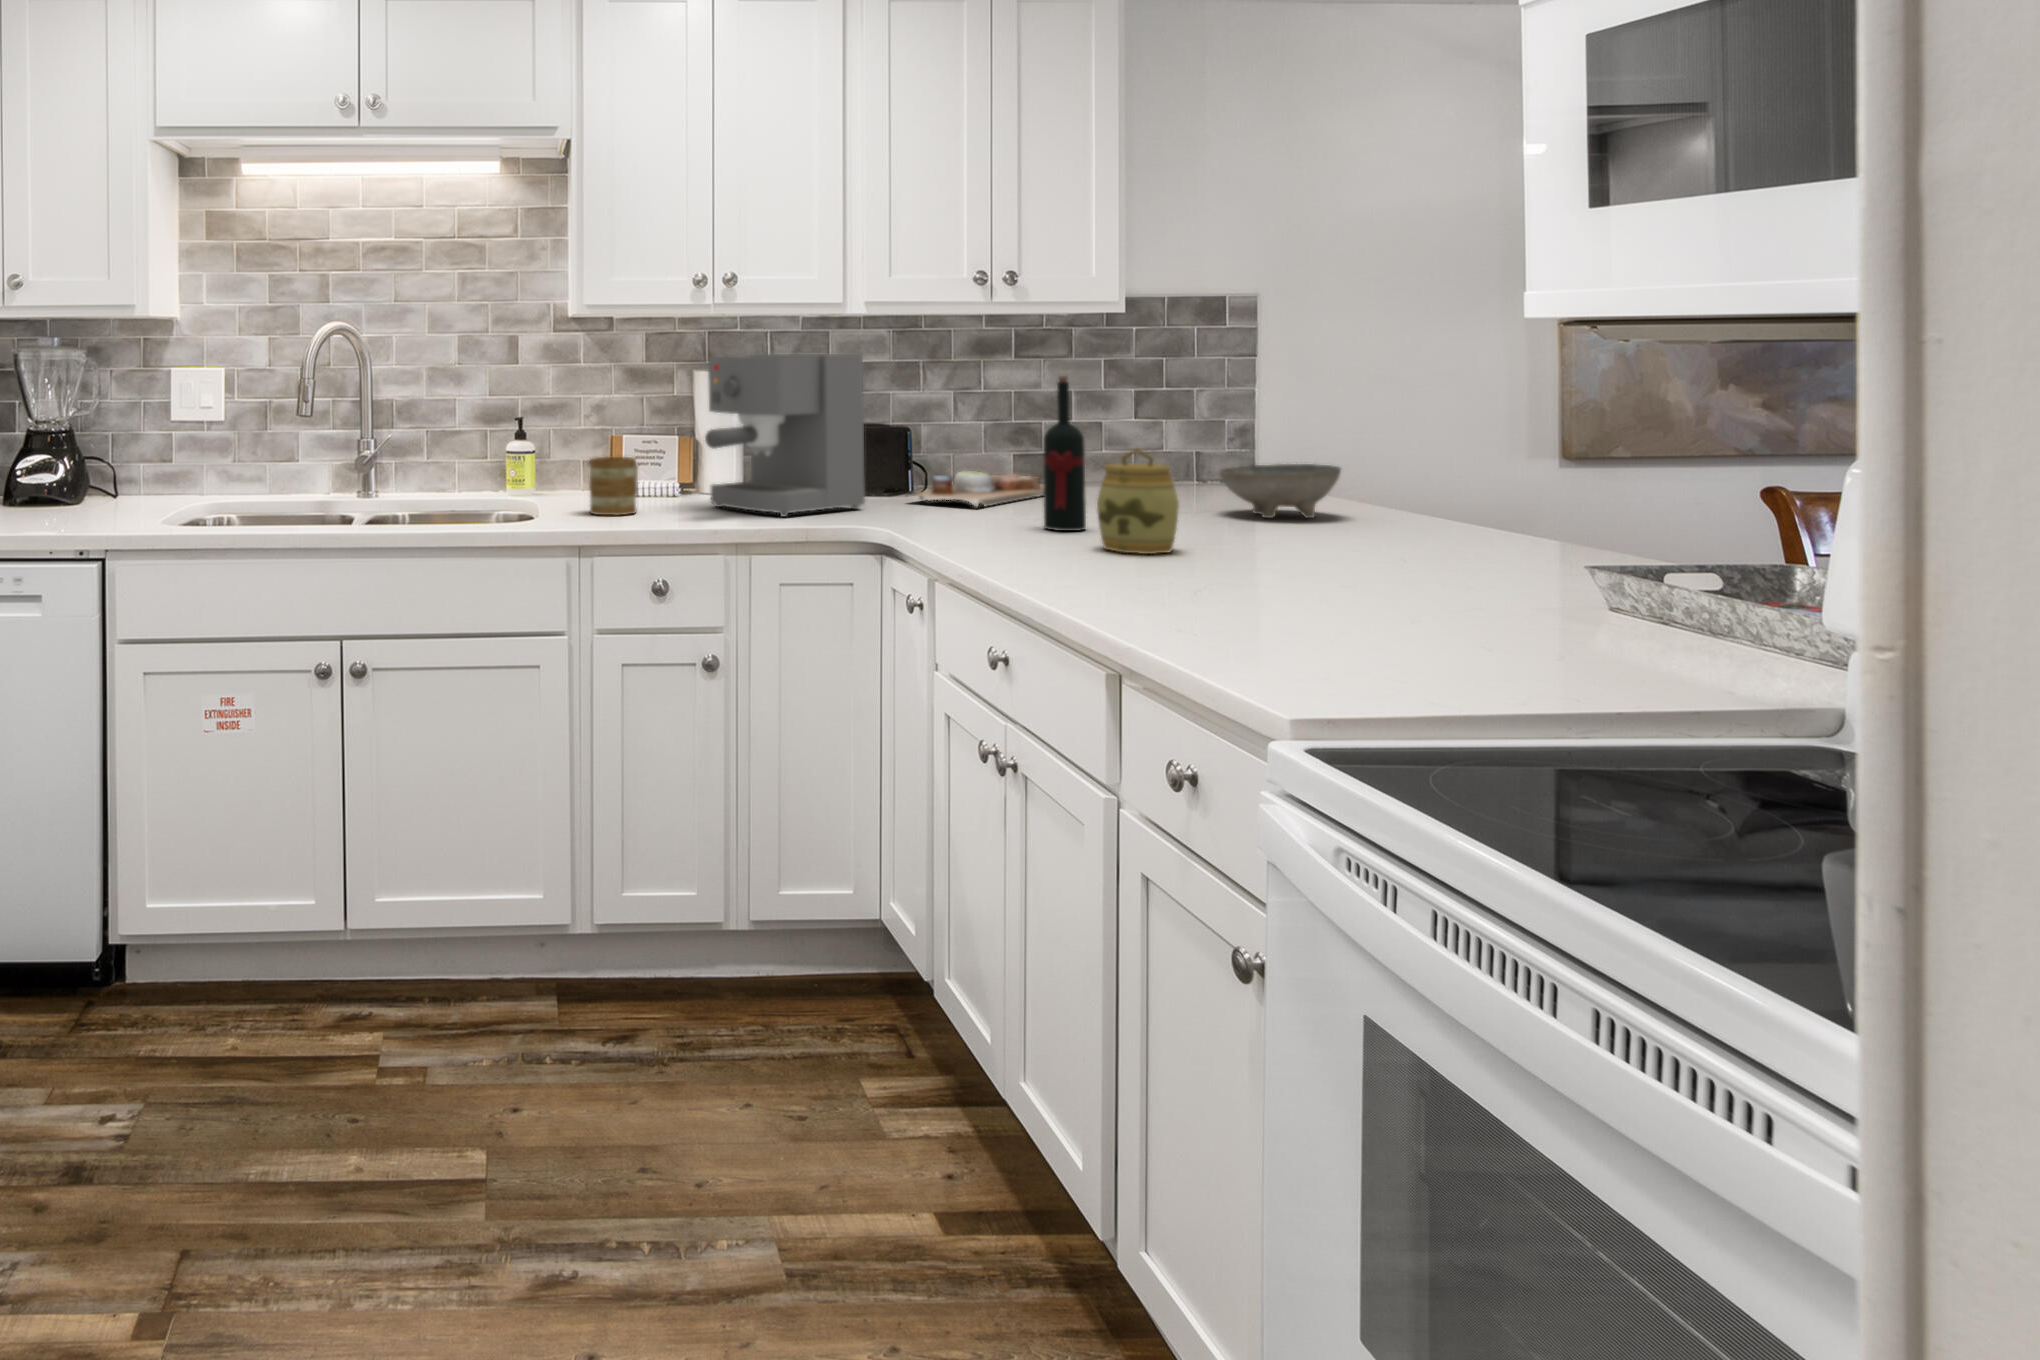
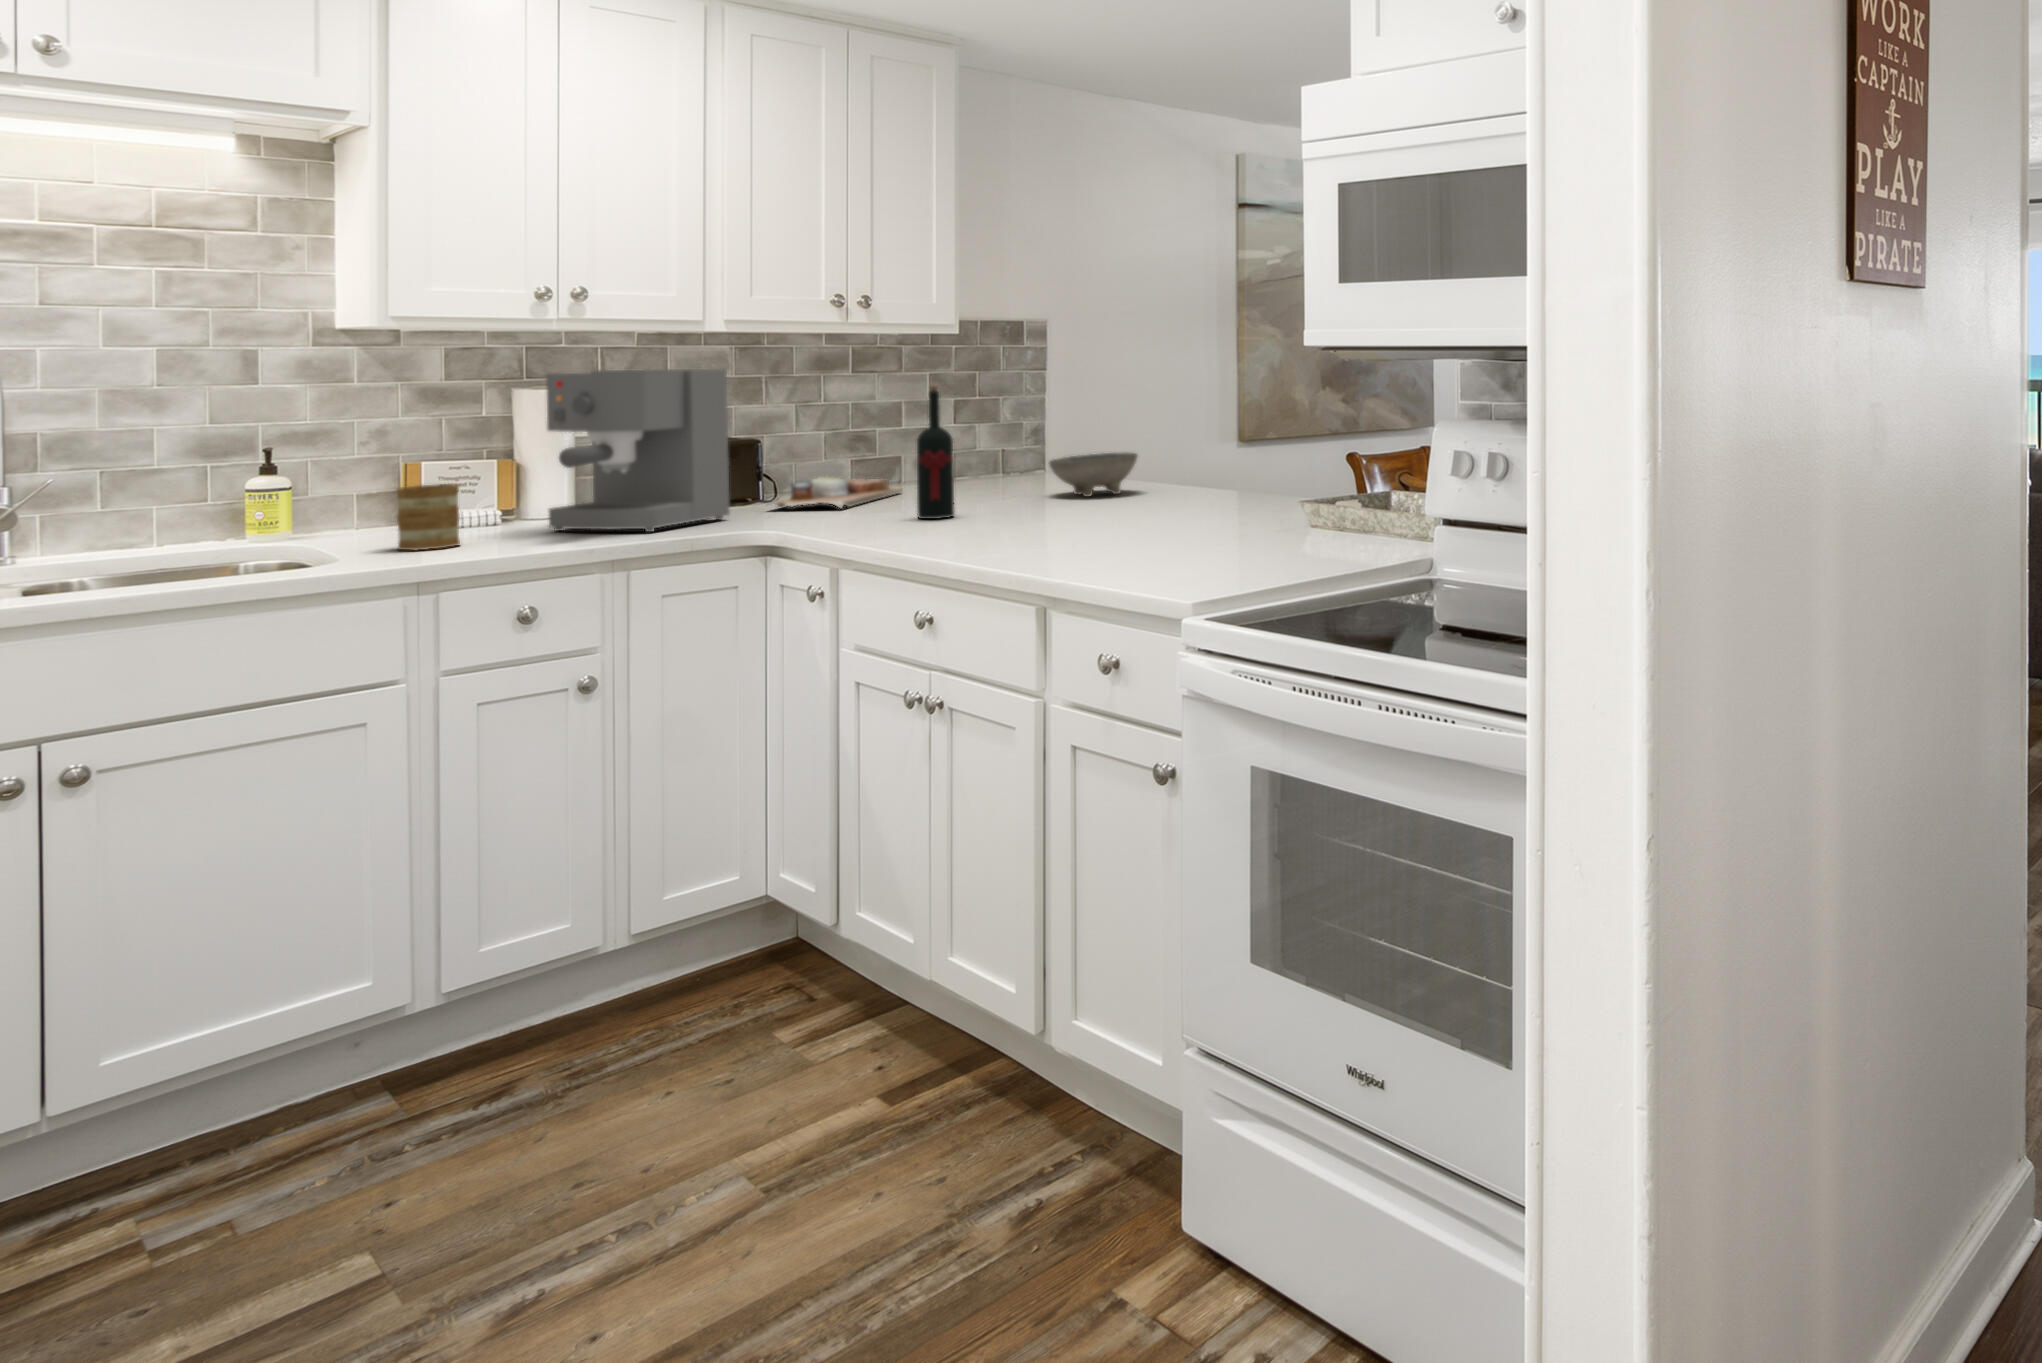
jar: present [1097,448,1179,554] -> none [976,442,1041,529]

